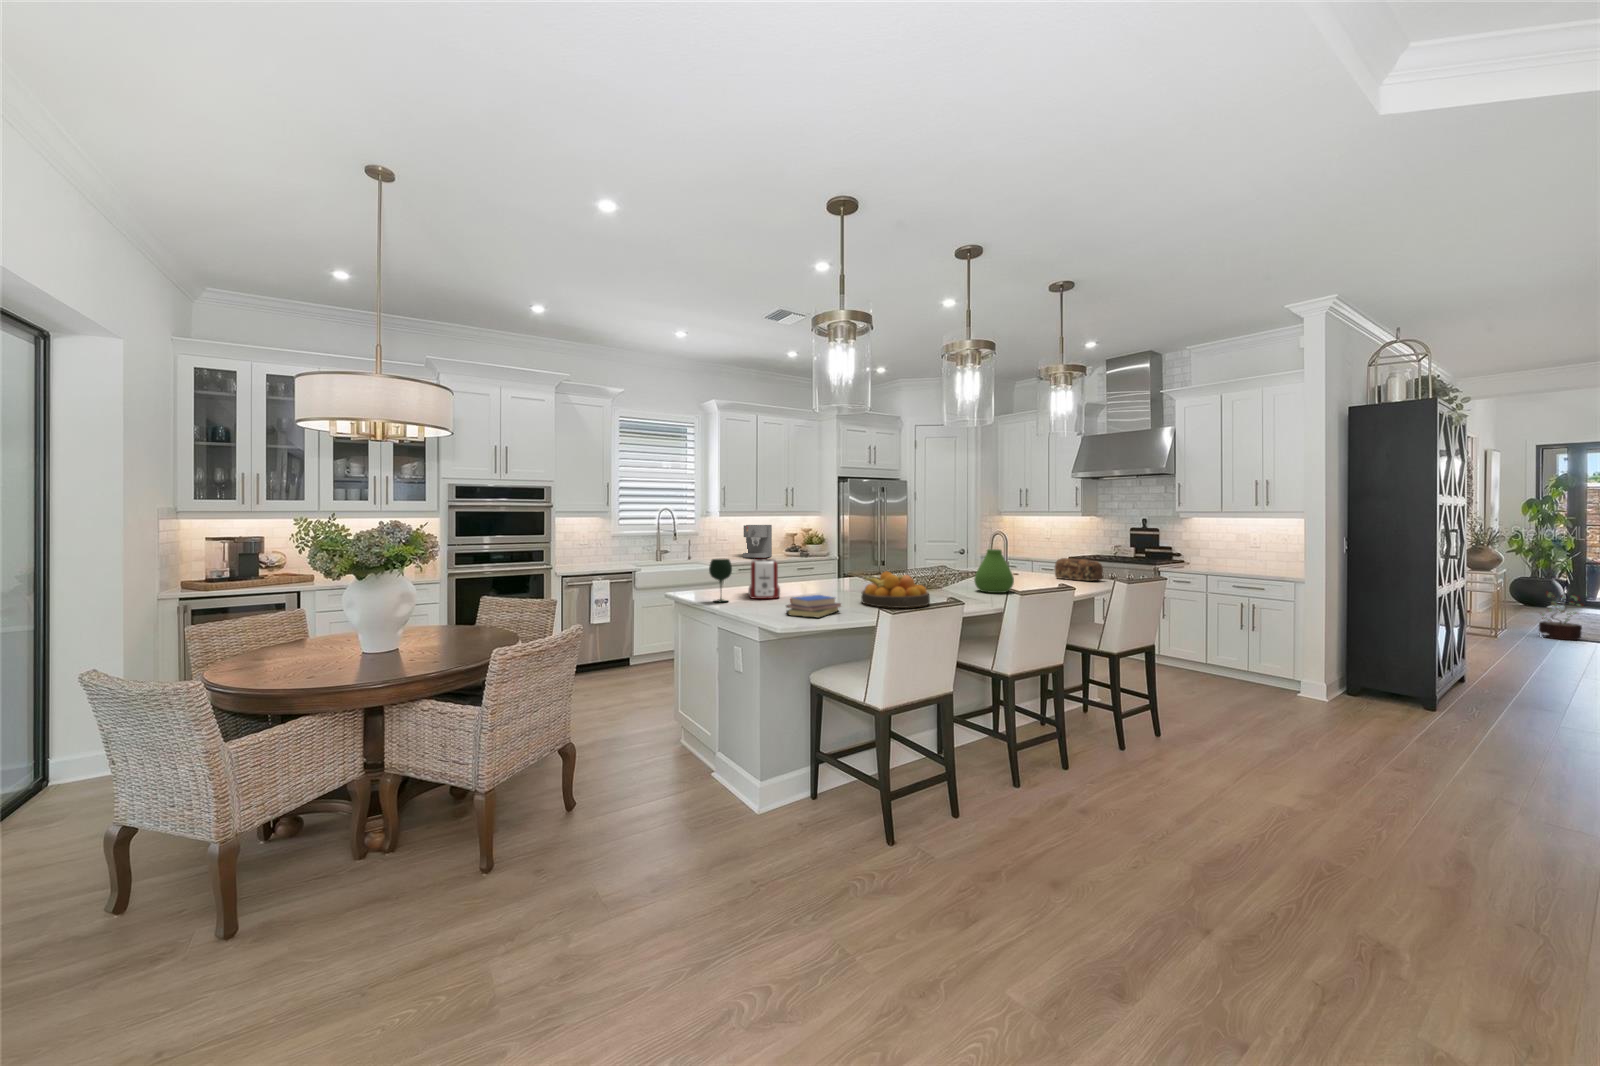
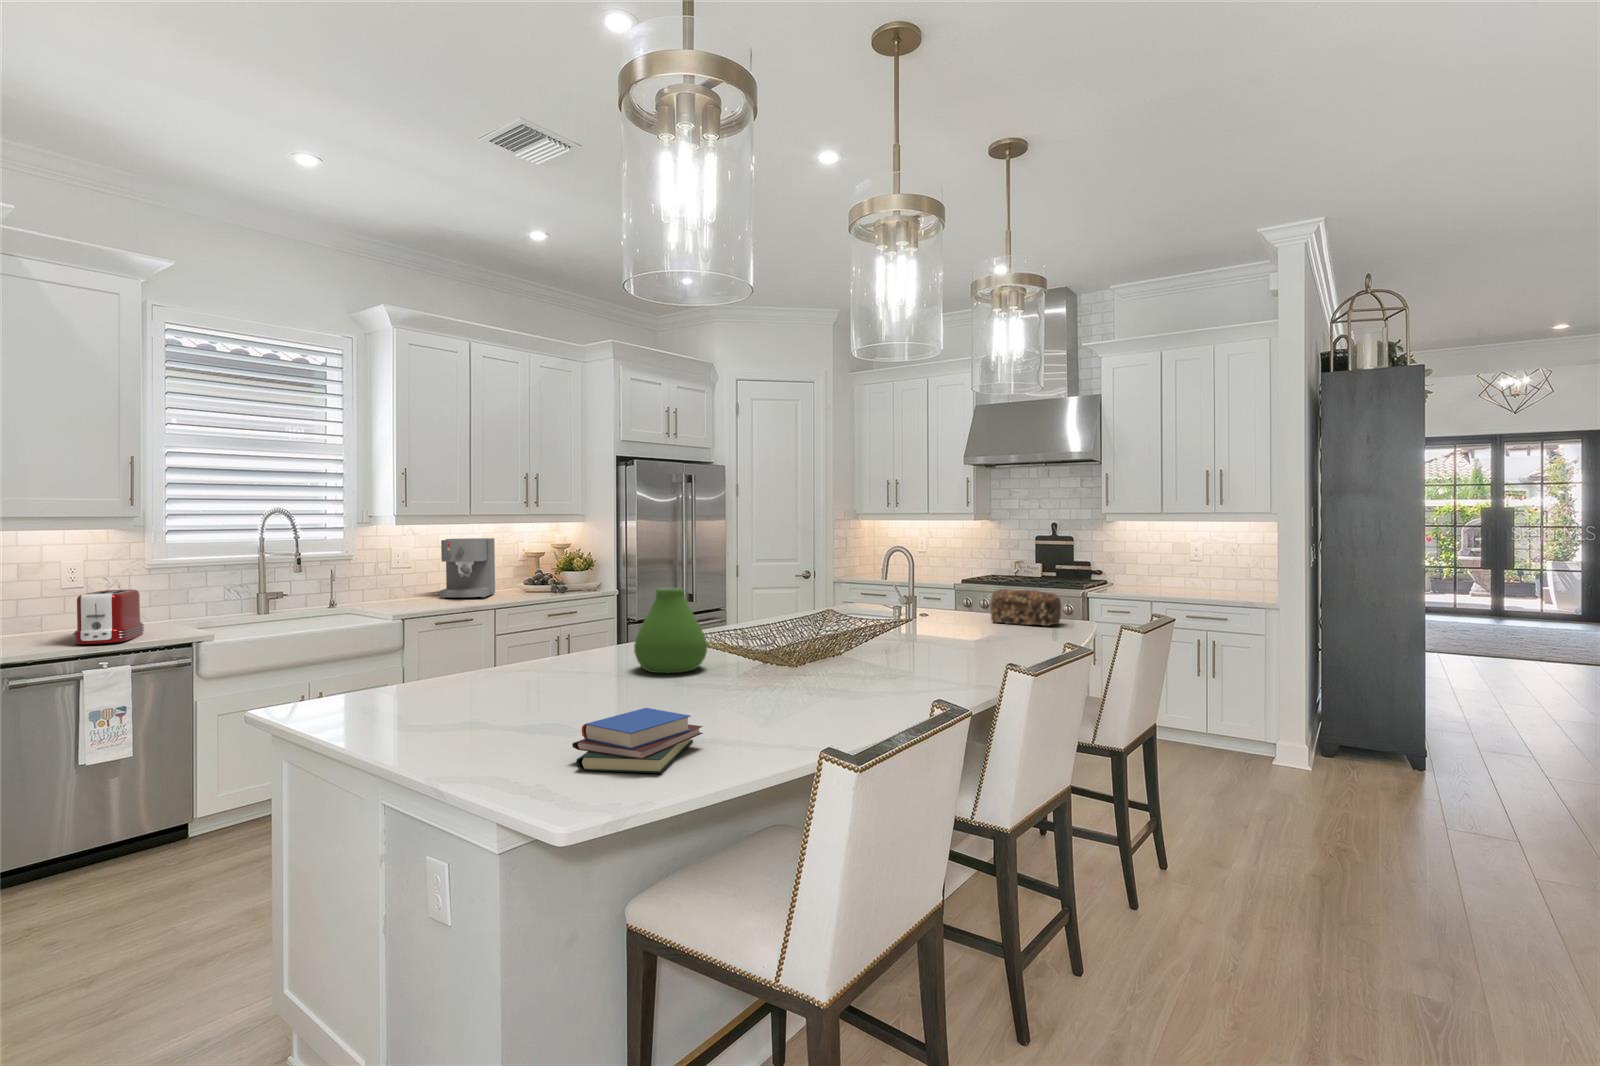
vase: present [974,549,1014,593] -> present [634,588,707,673]
wine glass: present [709,559,732,602] -> none [371,631,430,736]
toaster: present [748,559,780,599] -> present [73,590,144,644]
fruit bowl: present [861,572,930,608] -> none [723,640,860,720]
decorative plant: present [1539,592,1582,640] -> none [1434,602,1475,658]

